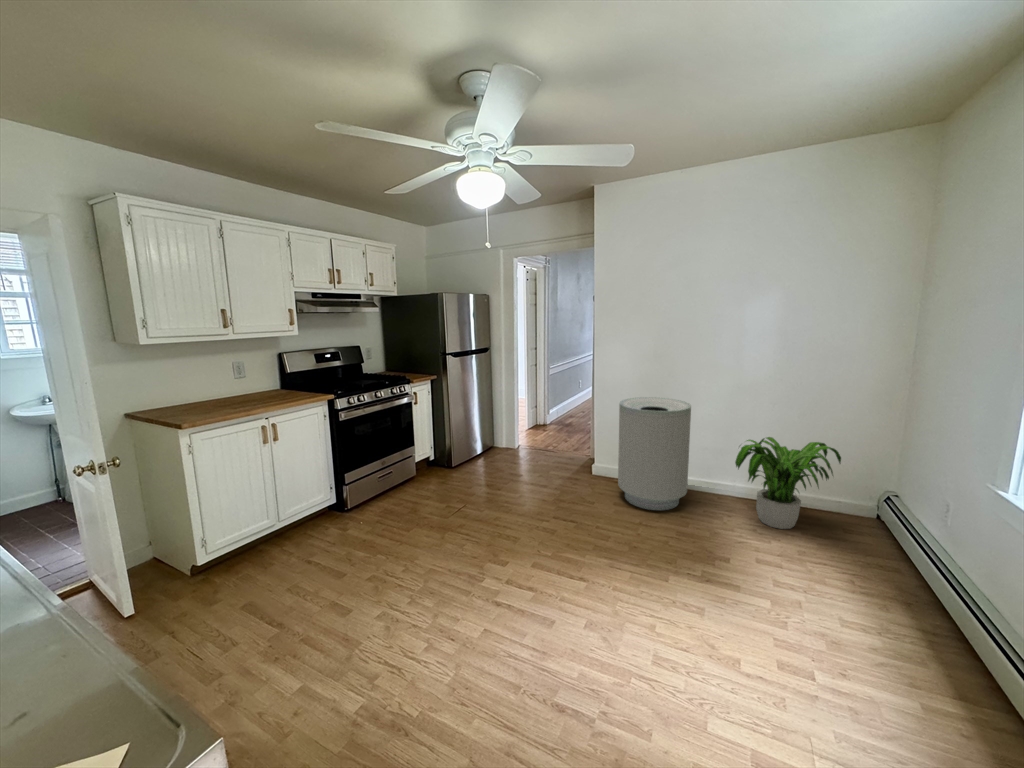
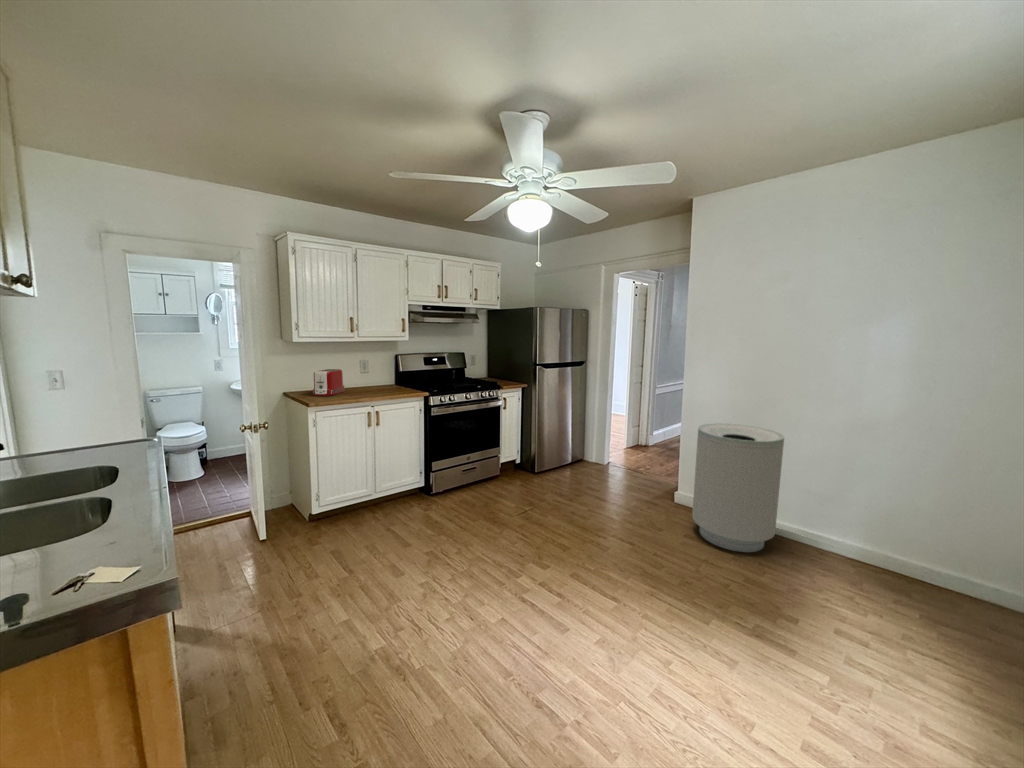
toaster: none [172,376,218,413] -> present [313,369,344,396]
potted plant: present [735,437,841,529] -> none [829,487,996,607]

